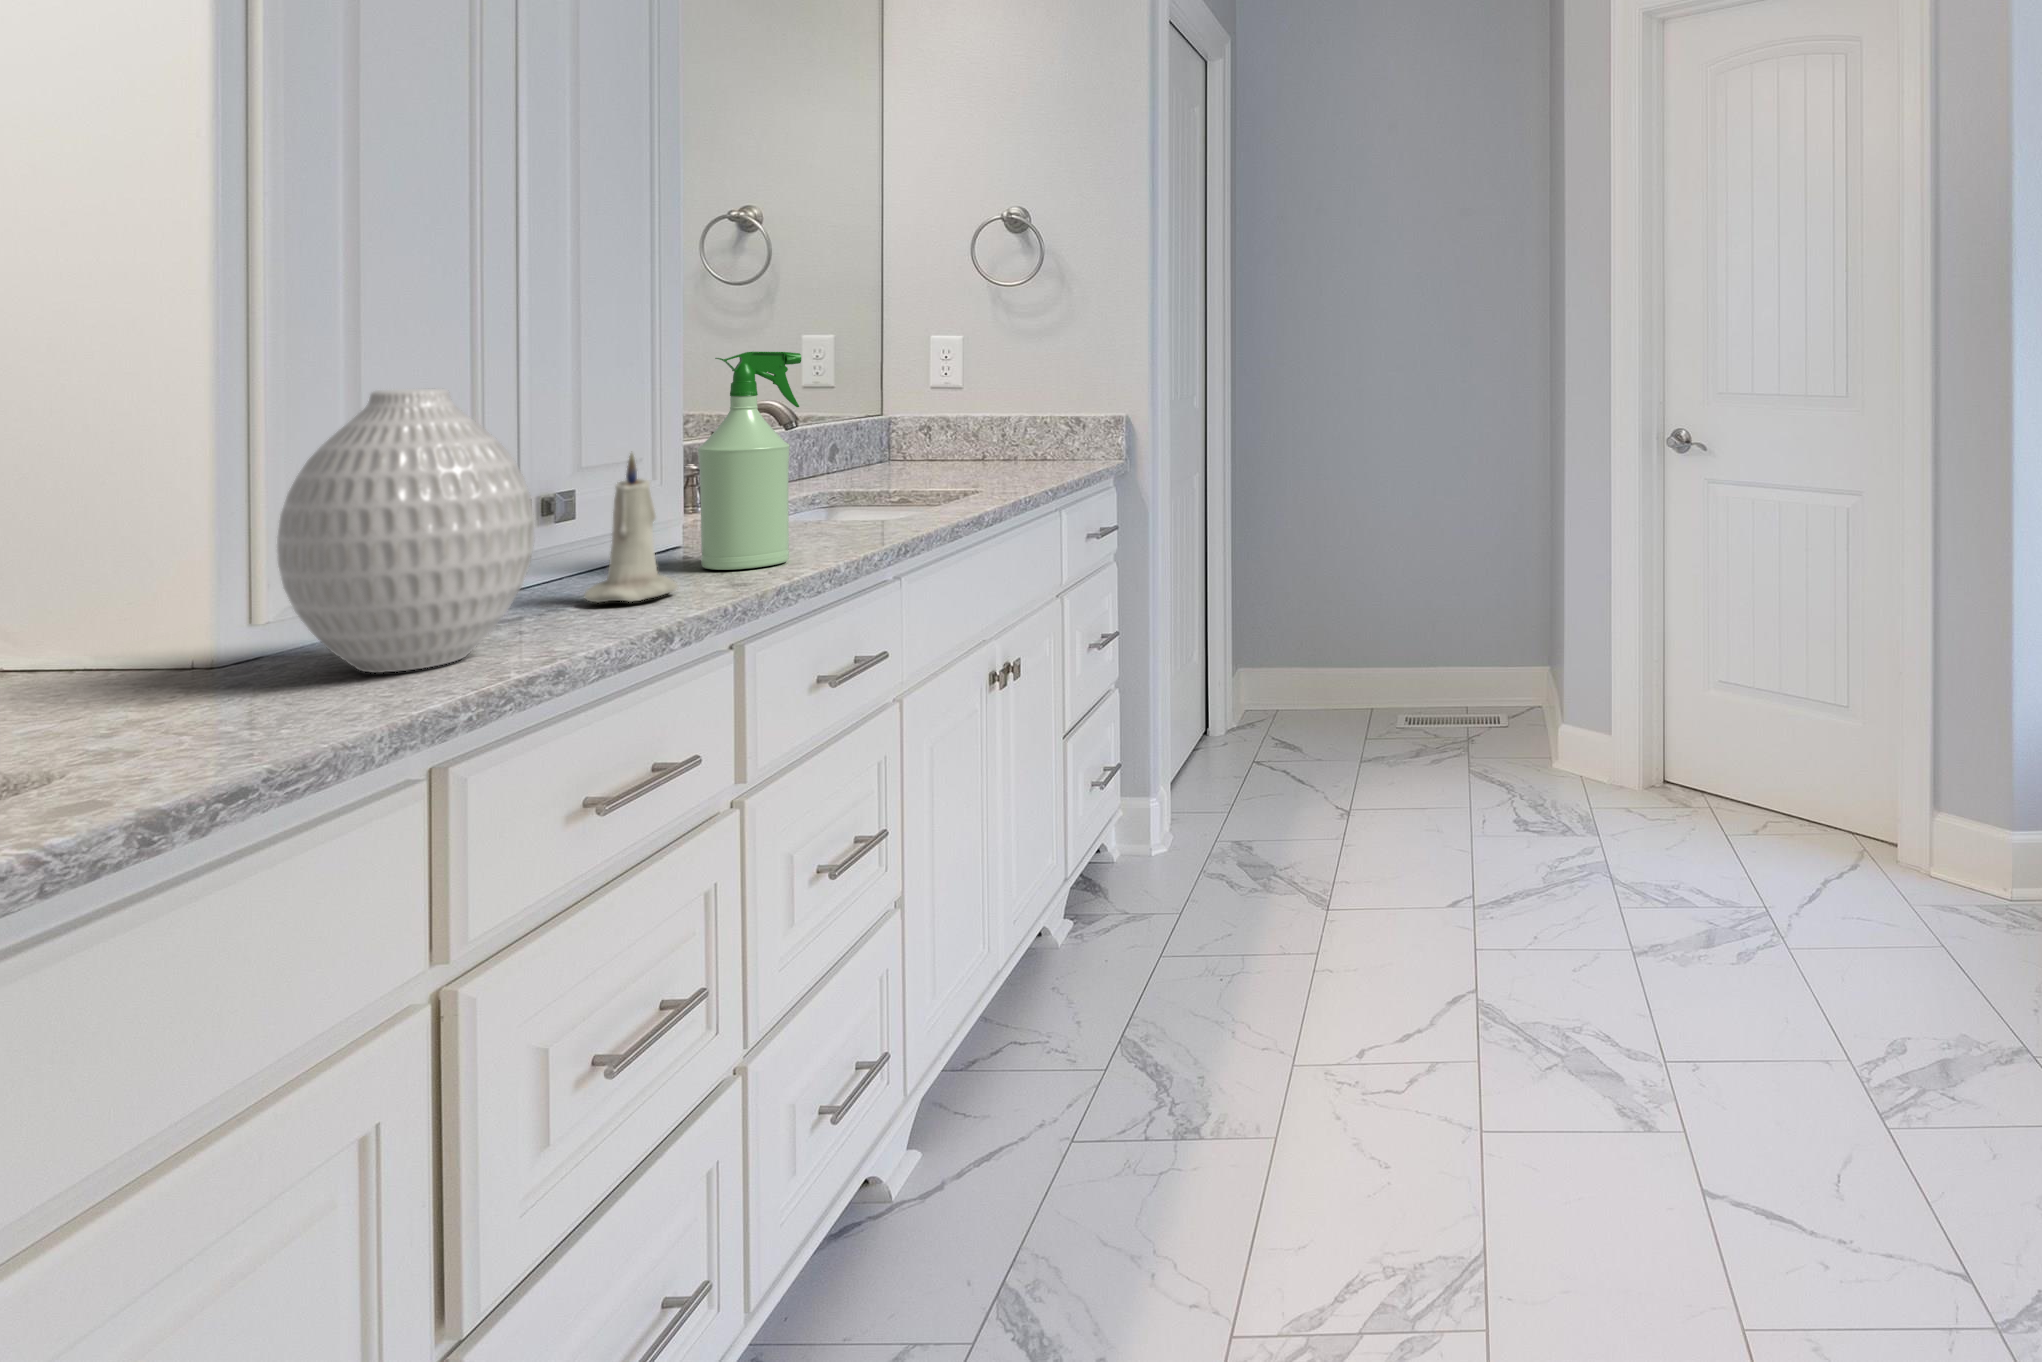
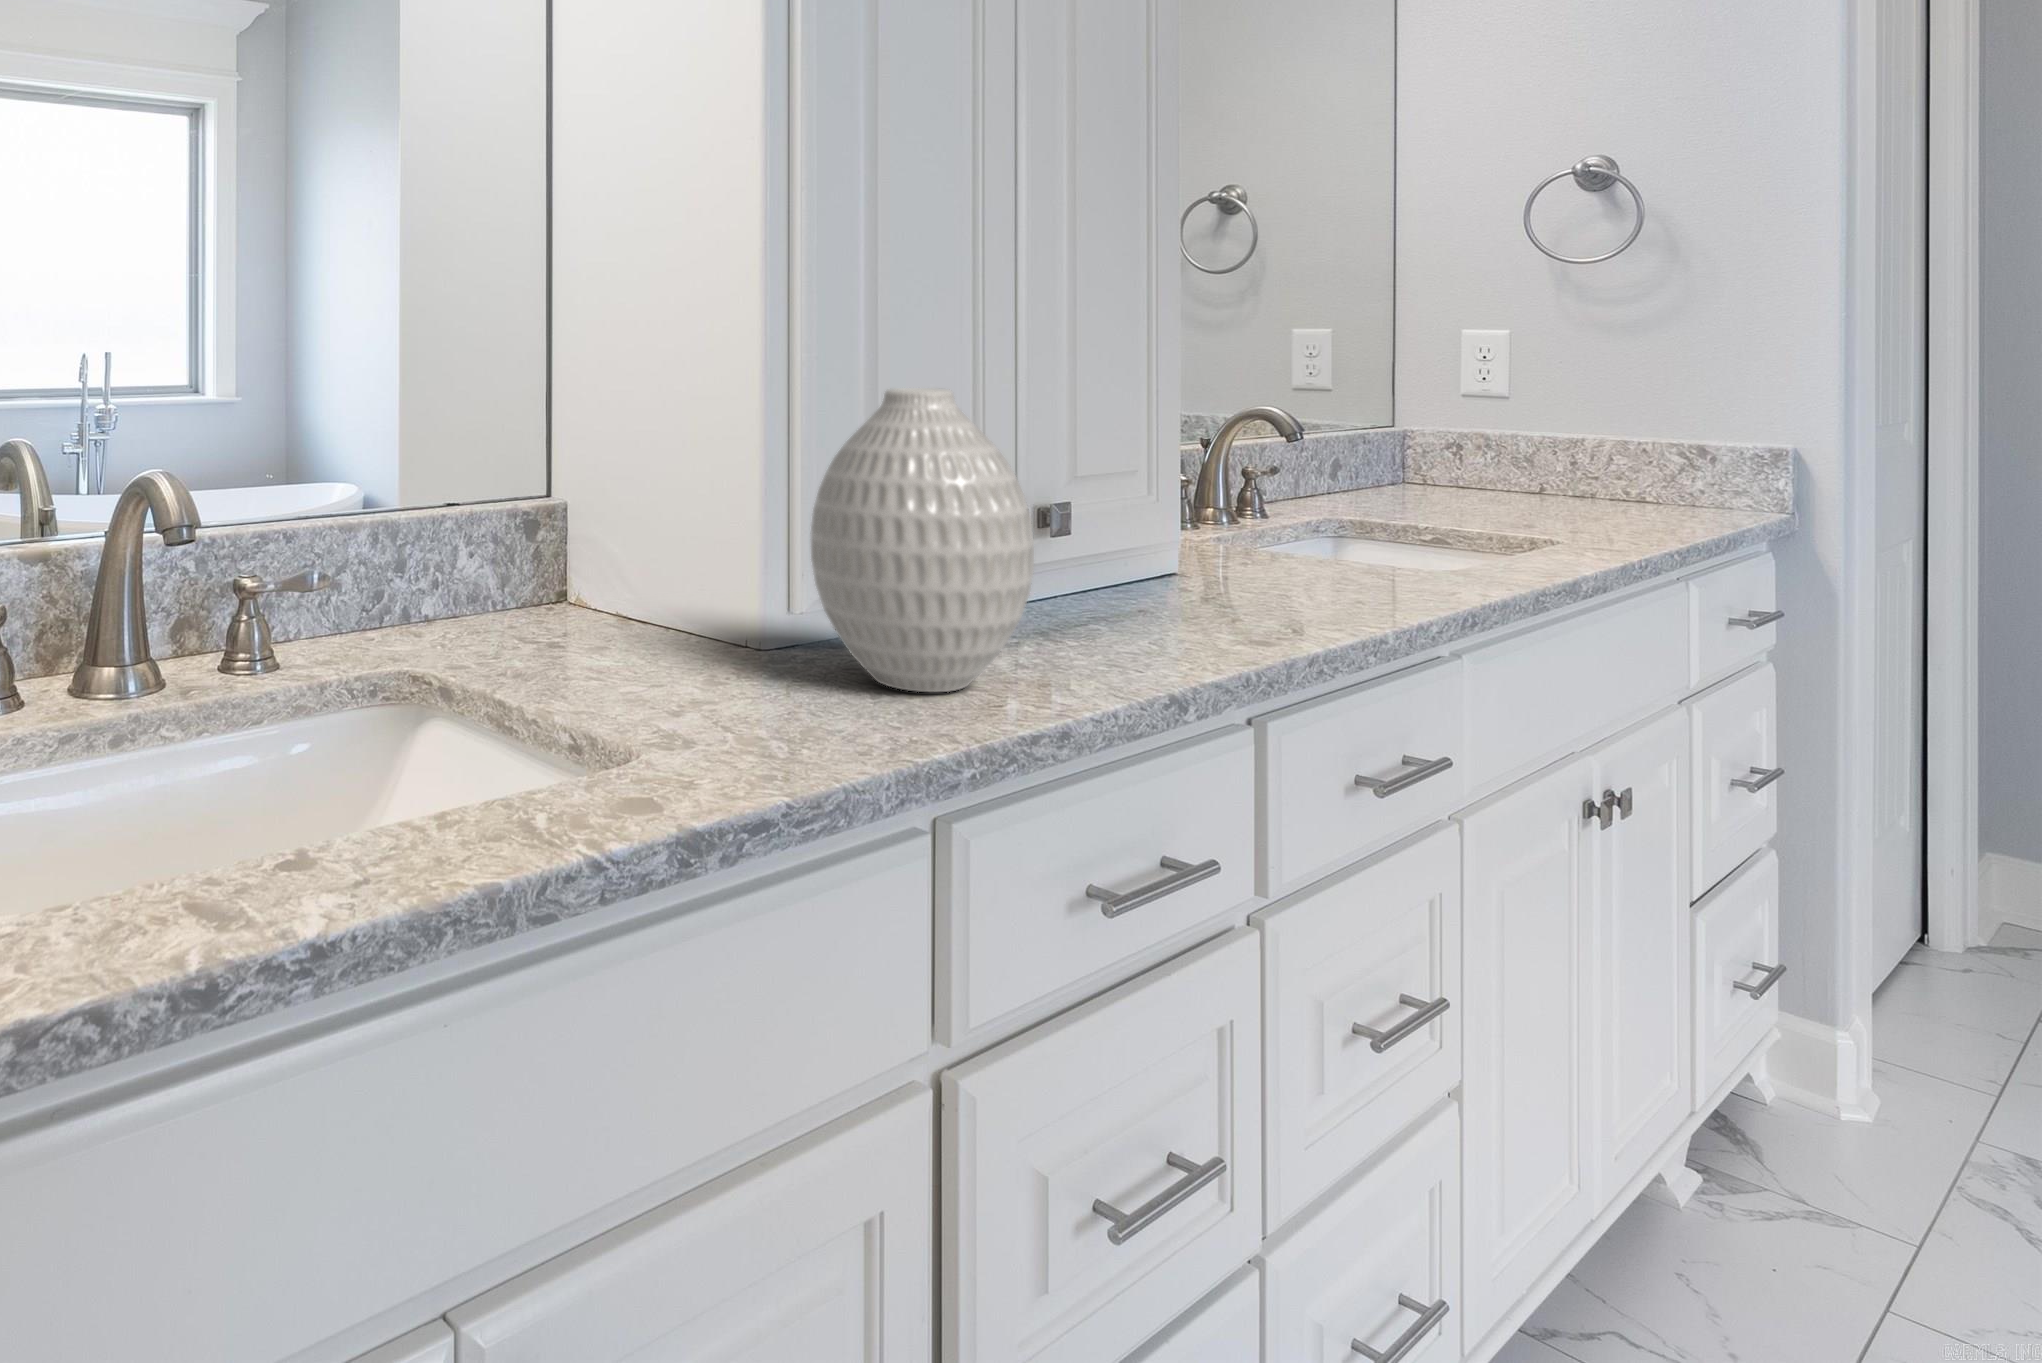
spray bottle: present [698,352,801,570] -> none [1198,349,1329,620]
candle: present [584,453,678,603] -> none [1078,466,1182,645]

